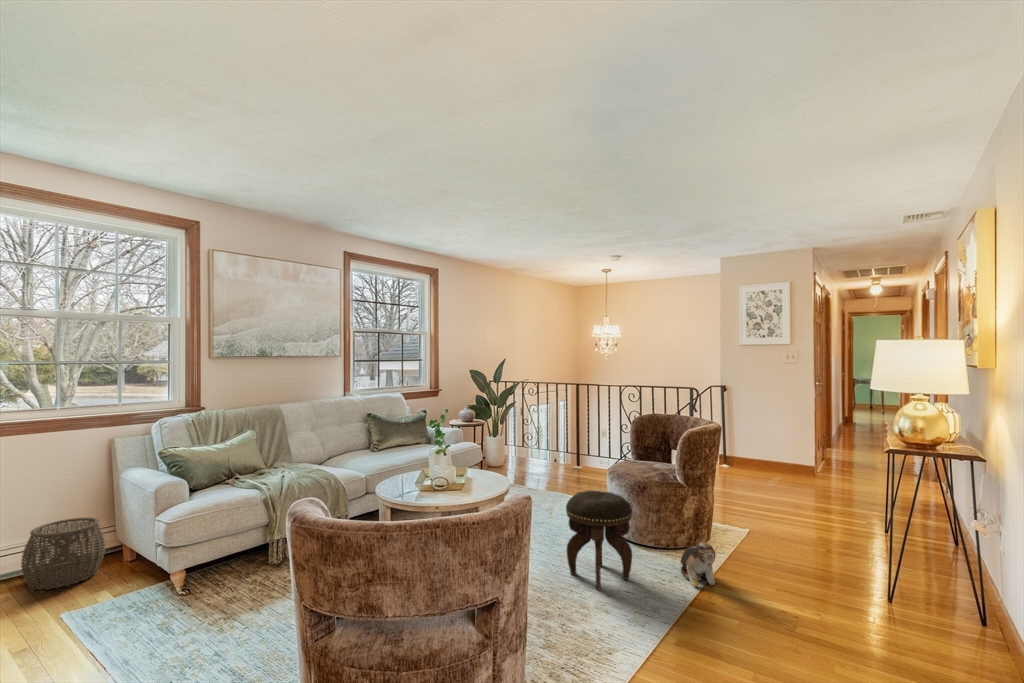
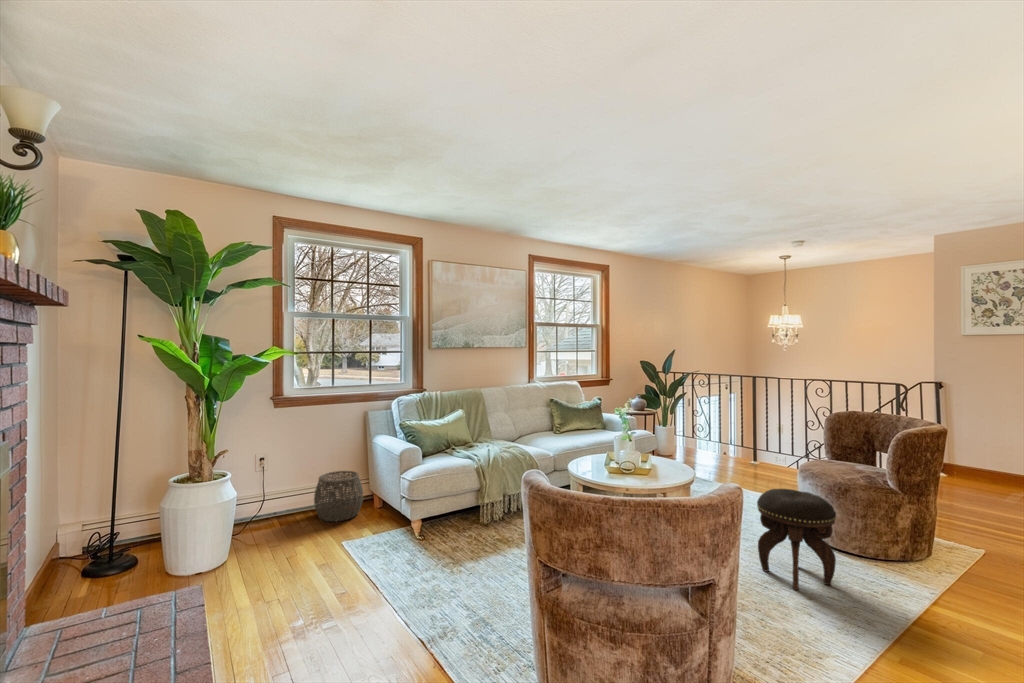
plush toy: present [681,542,718,587] -> none [895,557,950,607]

